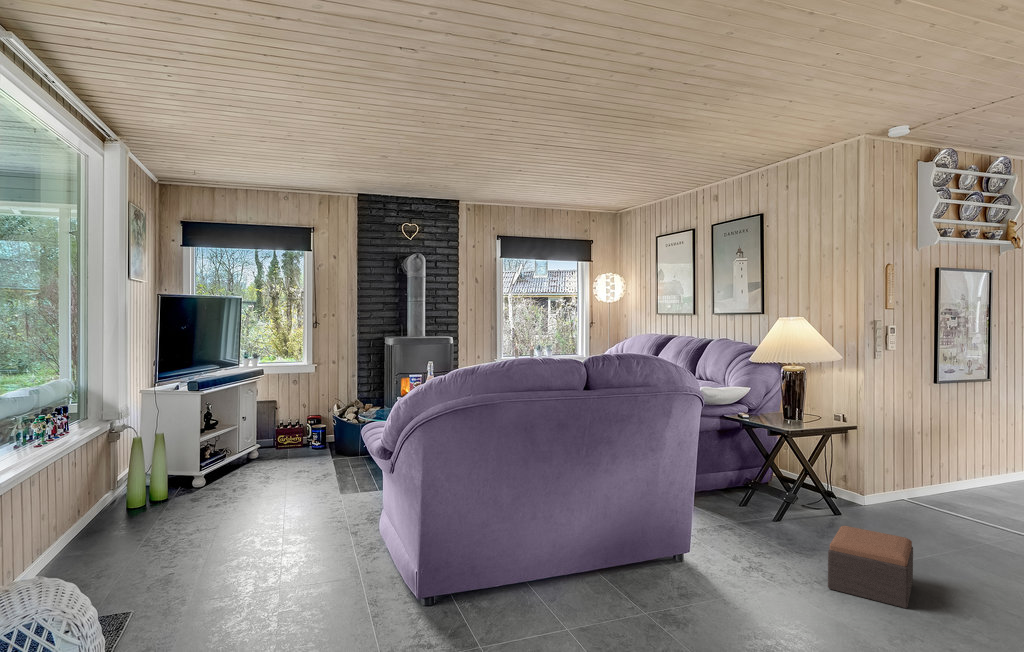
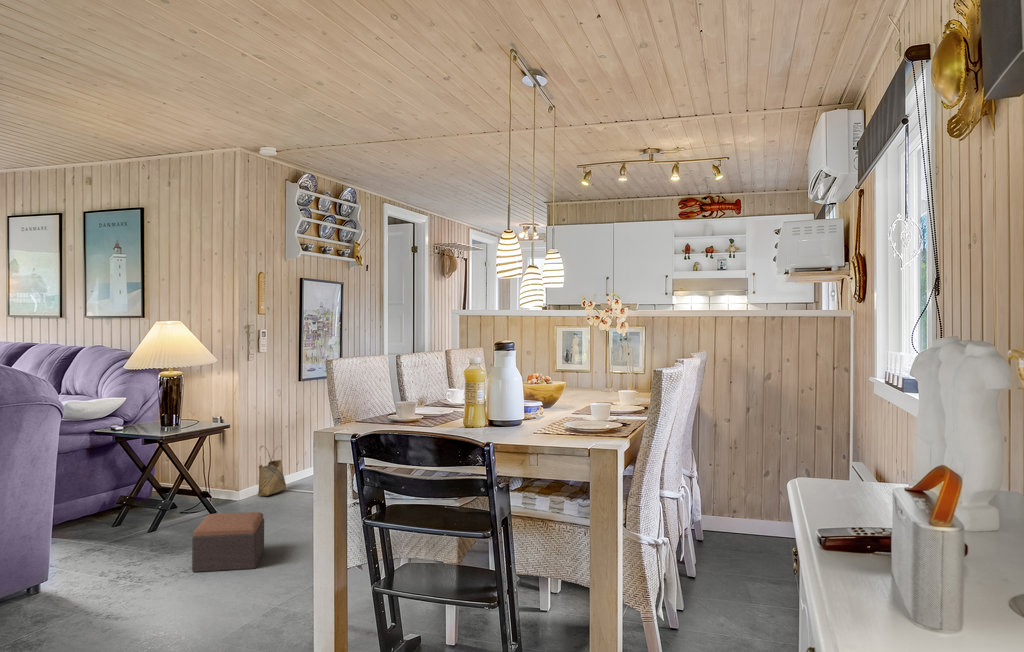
woven basket: none [886,451,920,507] -> present [258,446,286,496]

